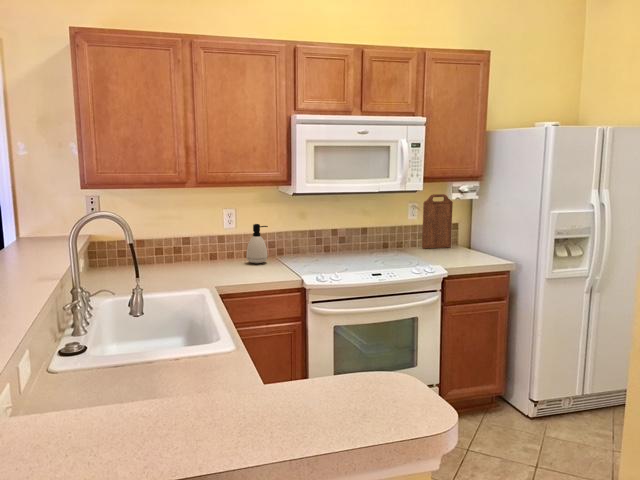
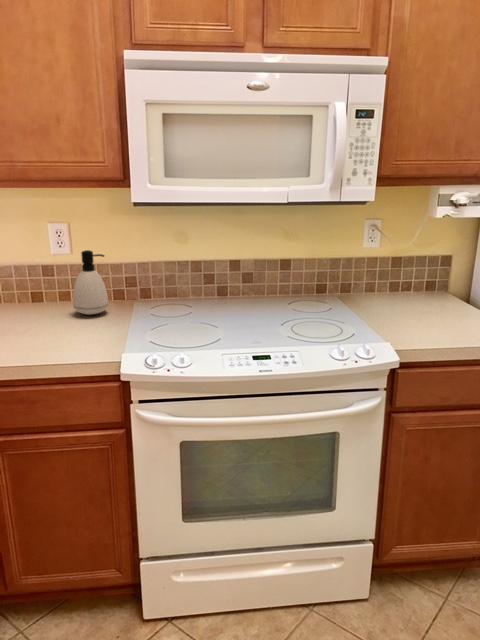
cutting board: present [422,194,453,249] -> none [384,206,443,296]

